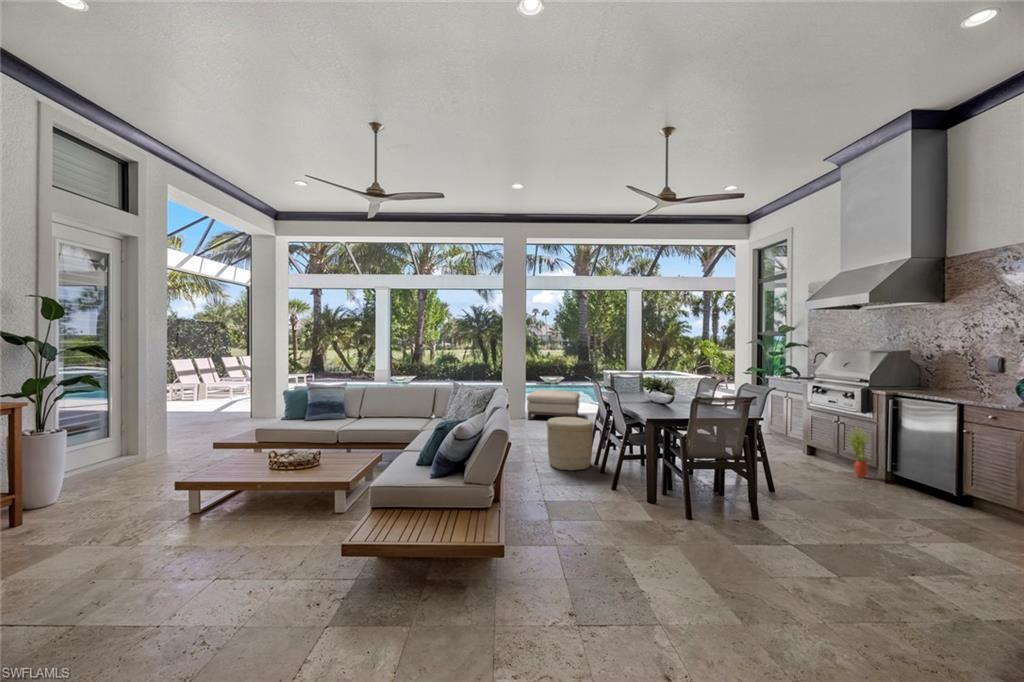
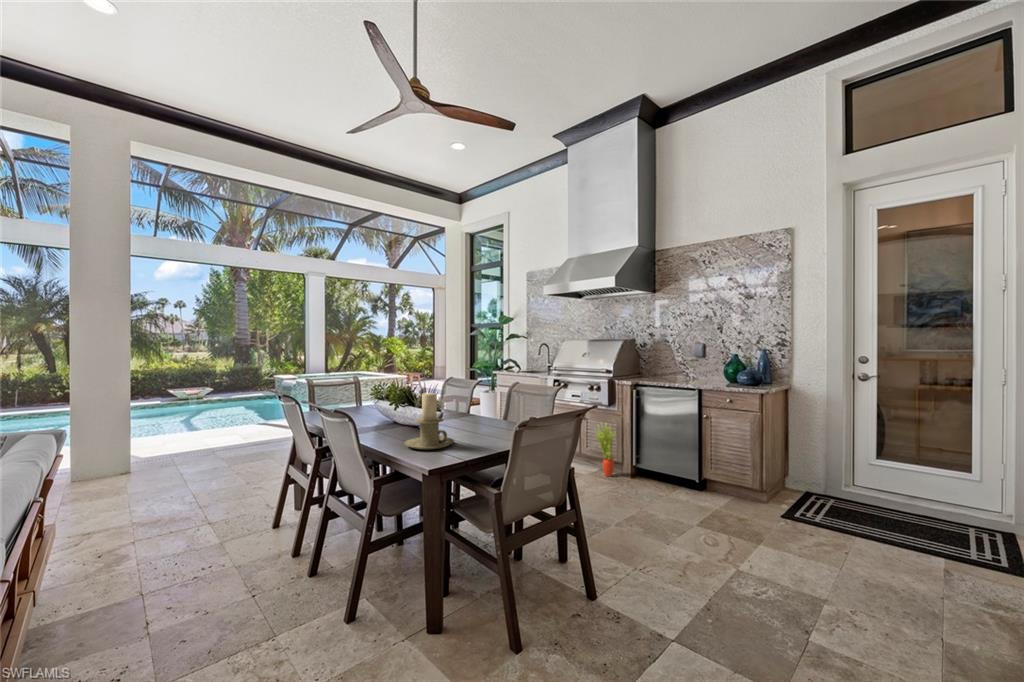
candle holder: none [644,379,674,411] -> present [405,393,454,450]
ottoman: present [527,390,580,420] -> none [140,417,248,478]
woven basket: present [547,417,594,471] -> none [193,475,298,595]

